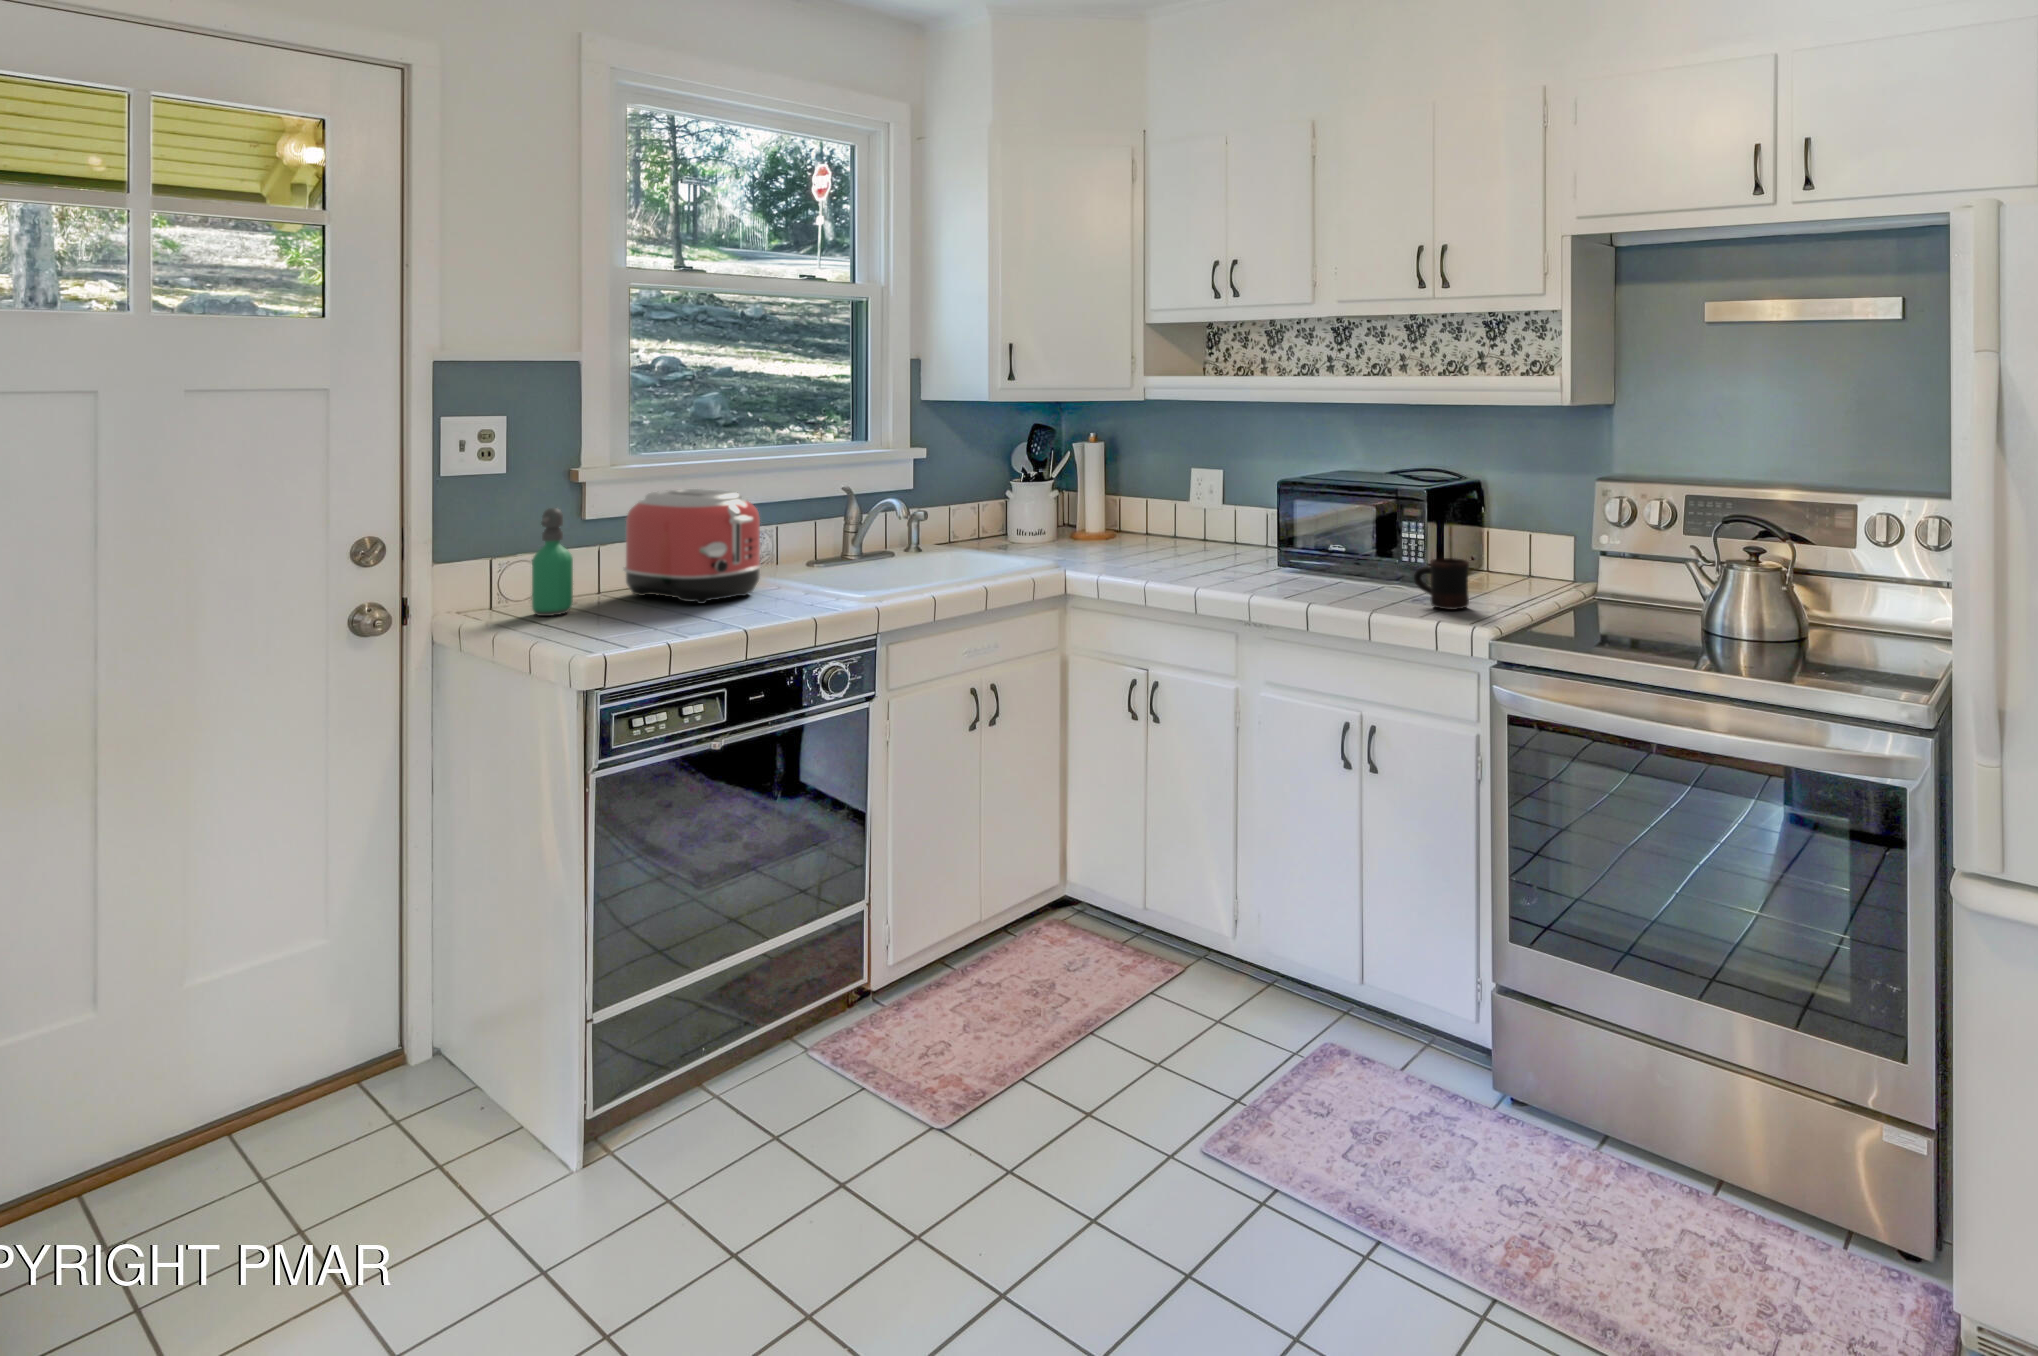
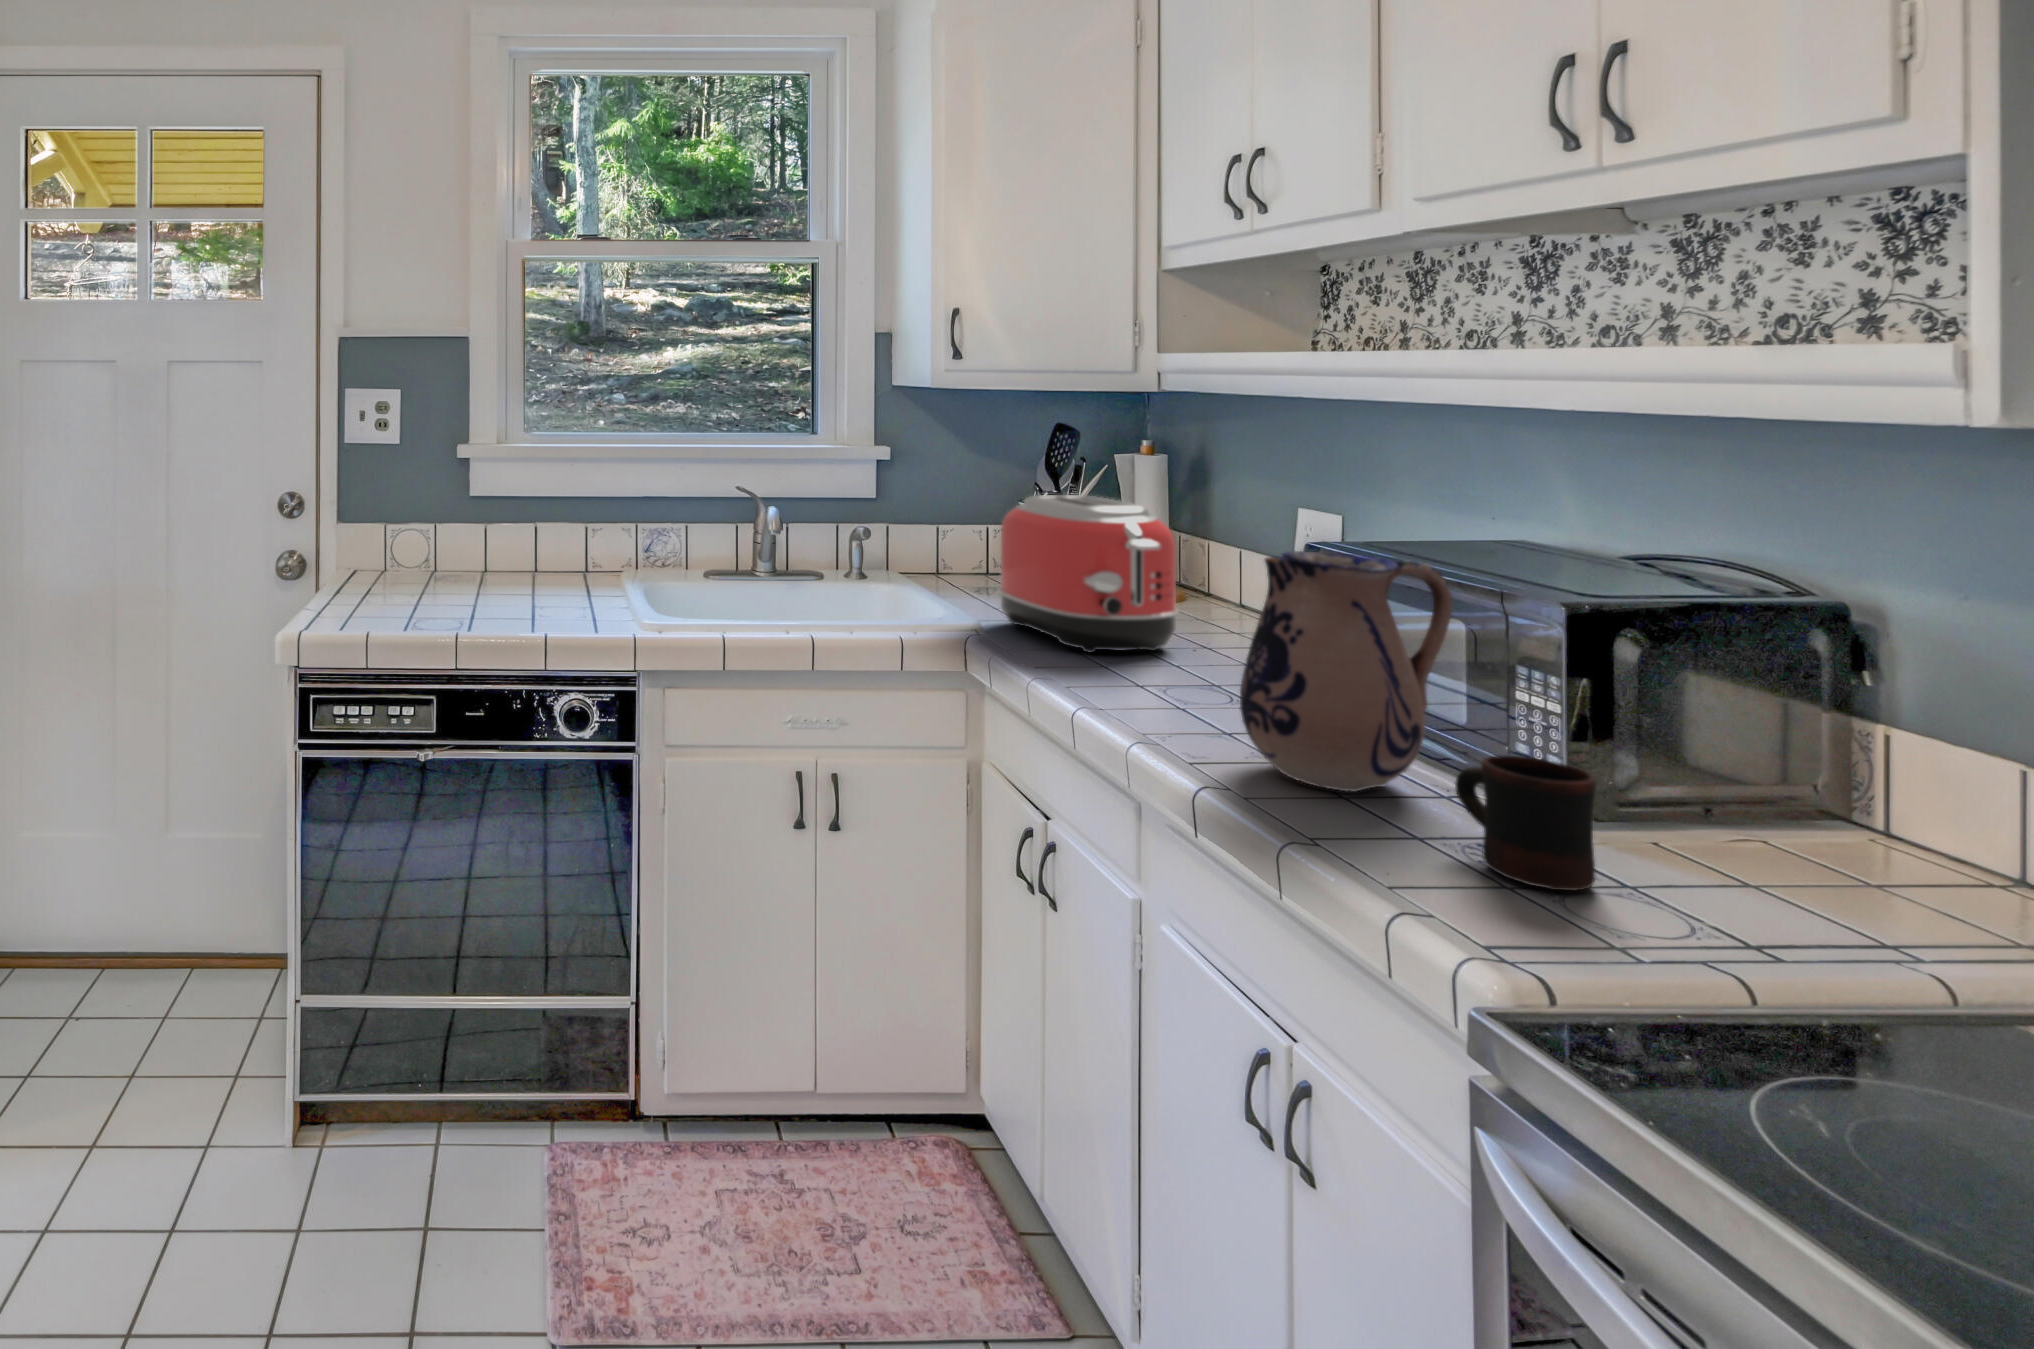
ceramic pitcher: none [1302,482,1379,598] -> present [1240,551,1453,792]
toaster: present [623,489,762,604] -> present [998,495,1179,653]
soap dispenser: present [532,508,573,616] -> none [380,480,420,587]

